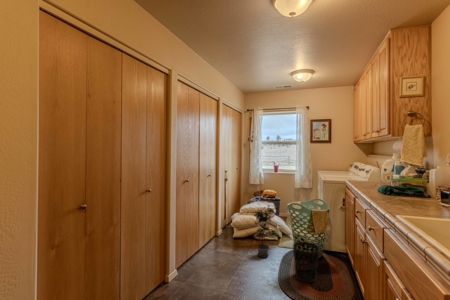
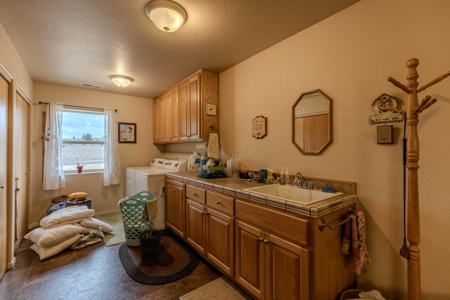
potted plant: present [254,206,275,258] -> none [85,207,112,264]

